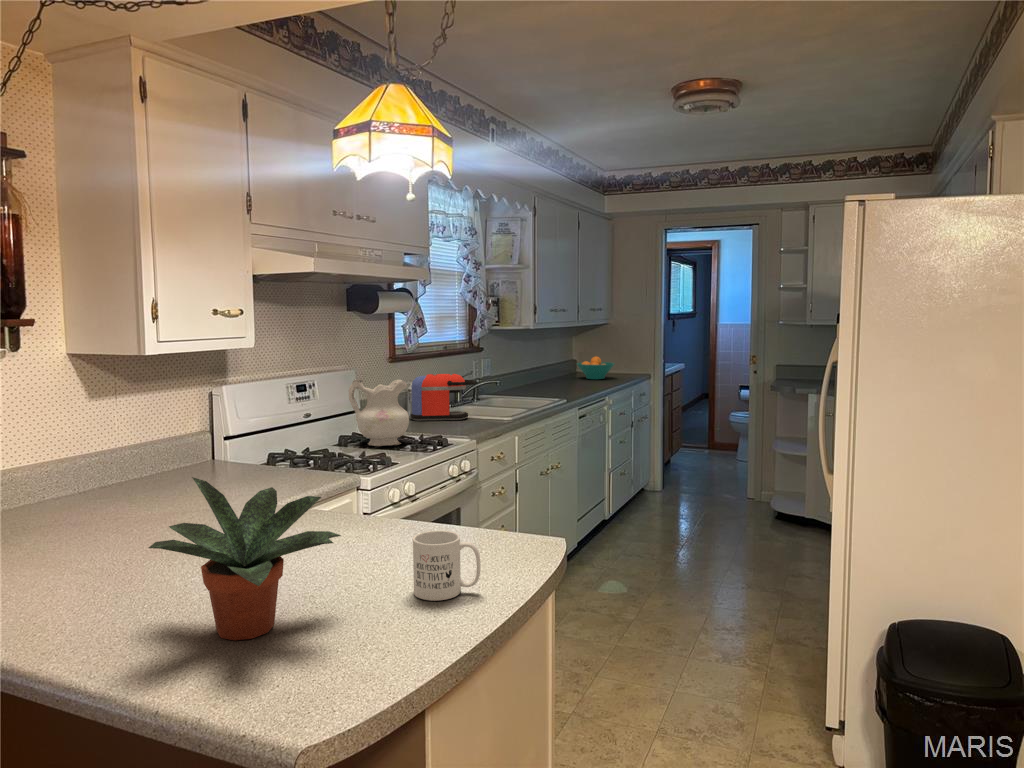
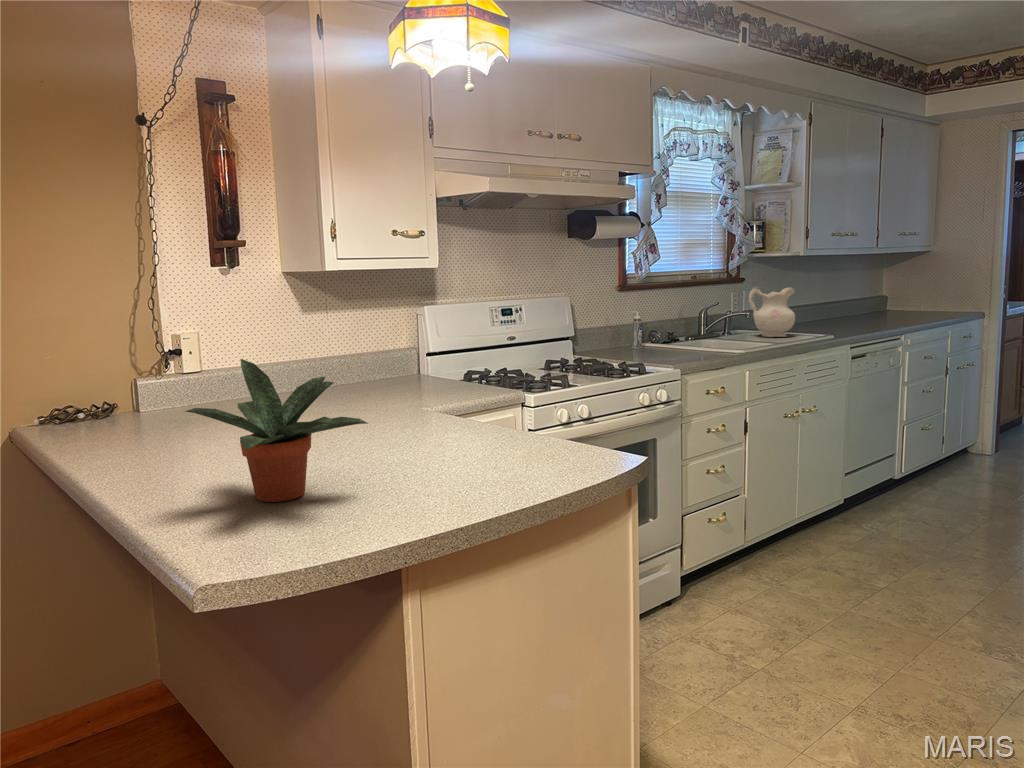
fruit bowl: present [577,356,615,379] -> none [880,291,931,318]
coffee maker: present [411,374,476,421] -> none [636,302,706,352]
ceramic pitcher: present [349,379,409,446] -> present [749,287,795,337]
mug: present [413,531,481,601] -> none [438,430,501,496]

